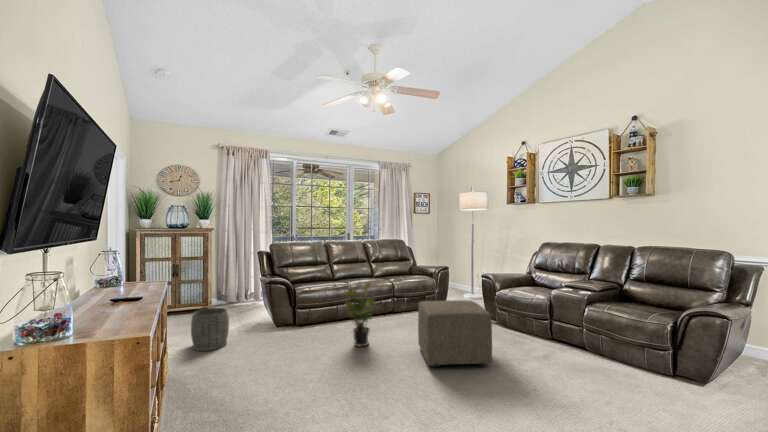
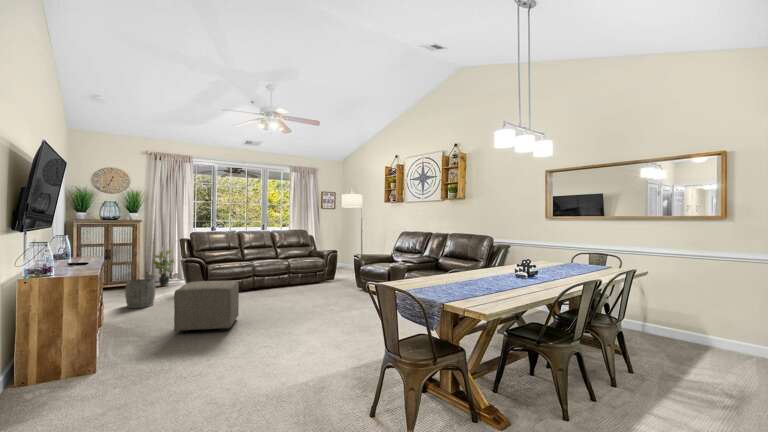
potted plant: present [344,282,376,347] -> present [152,249,174,286]
ottoman: present [418,300,492,367] -> present [174,281,239,333]

